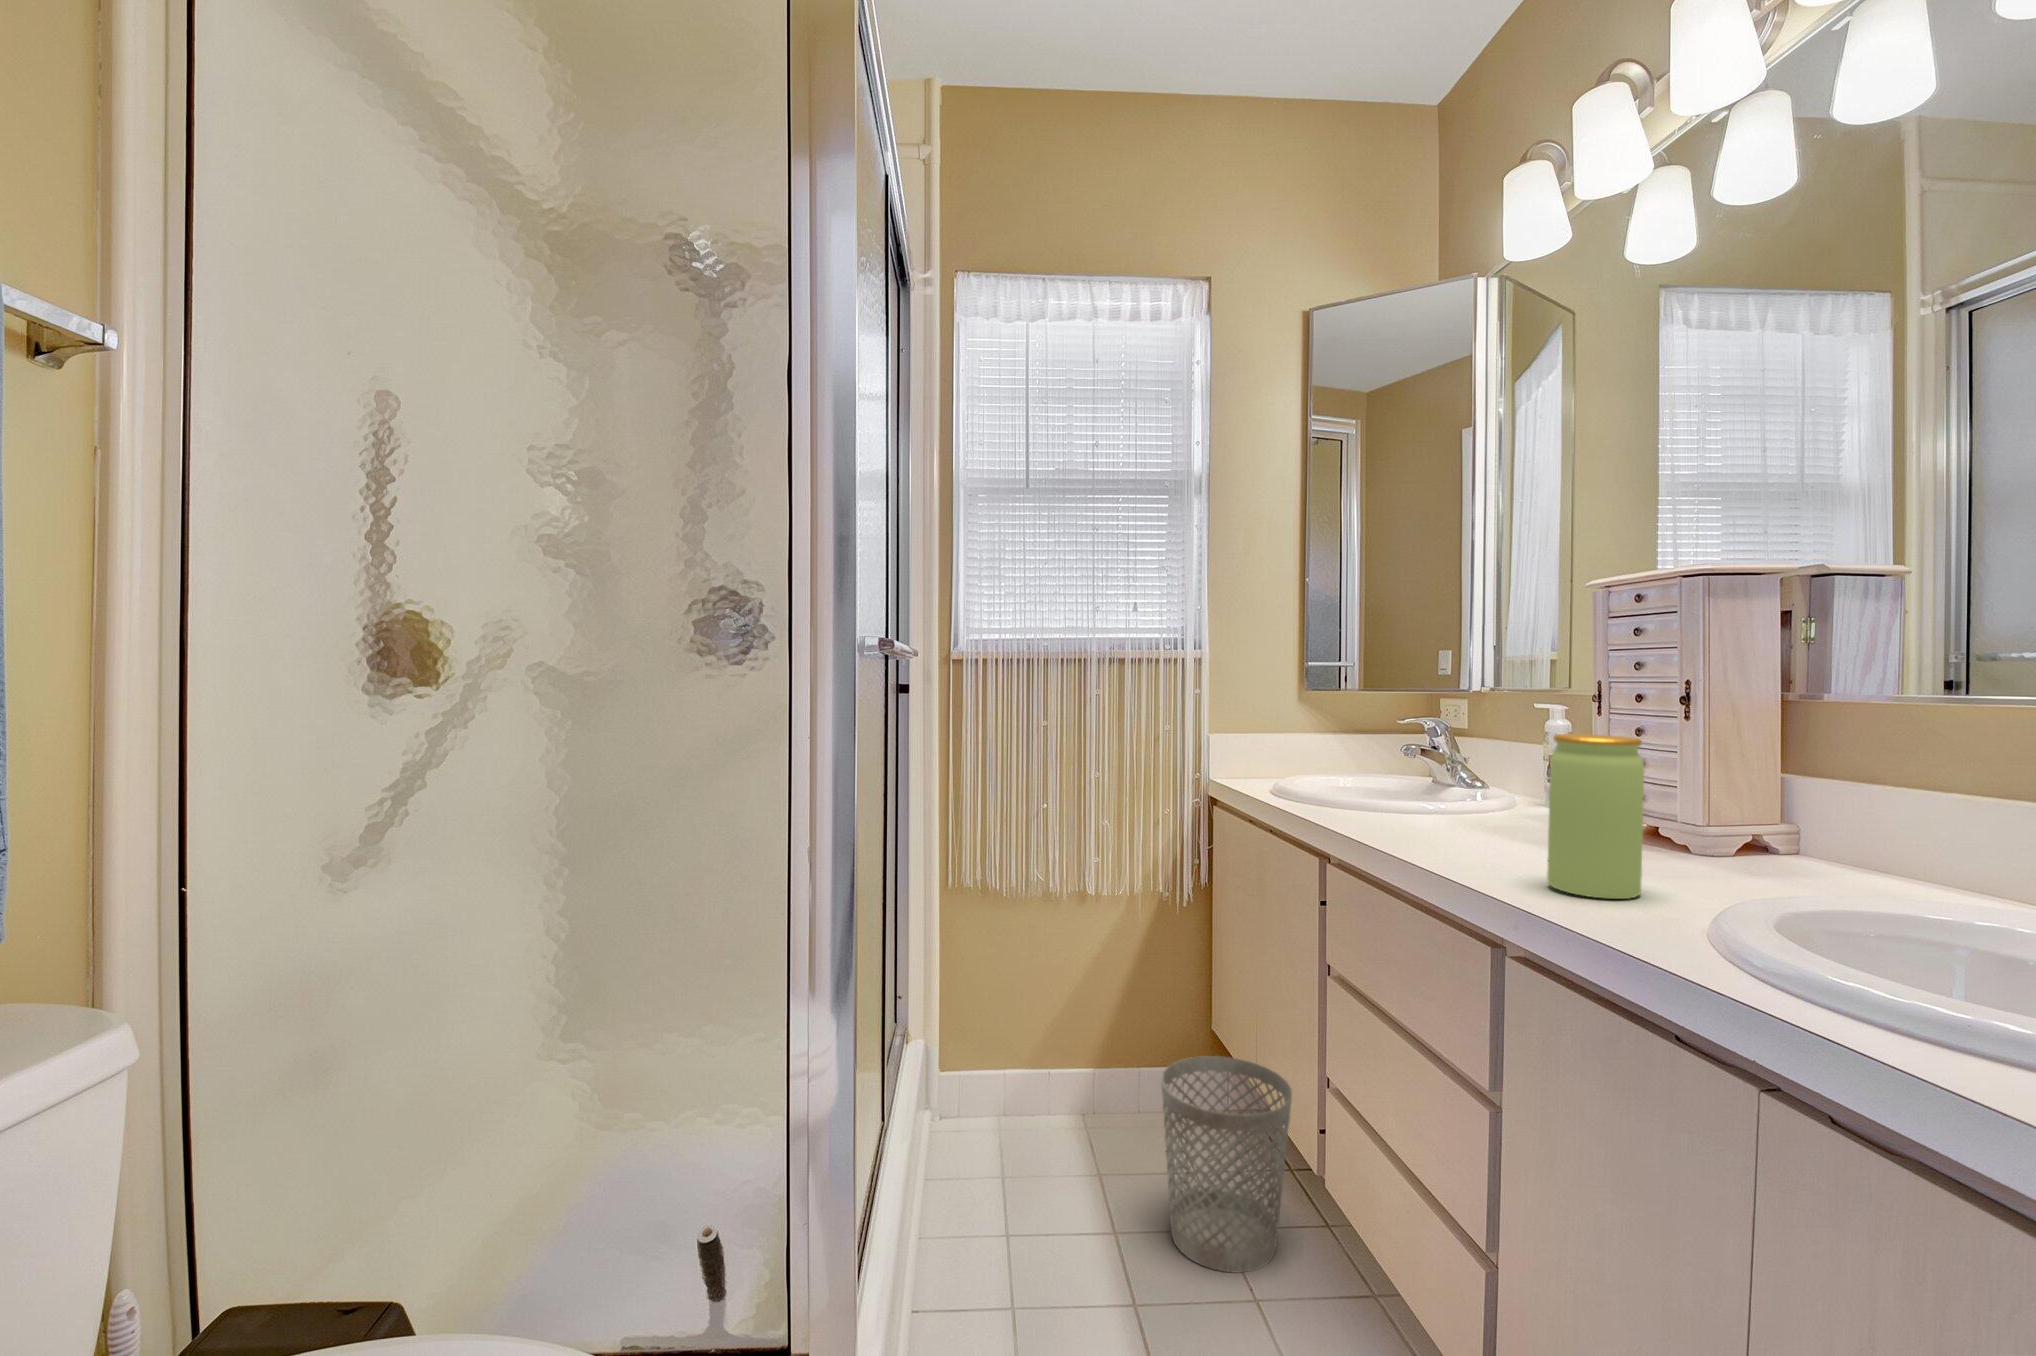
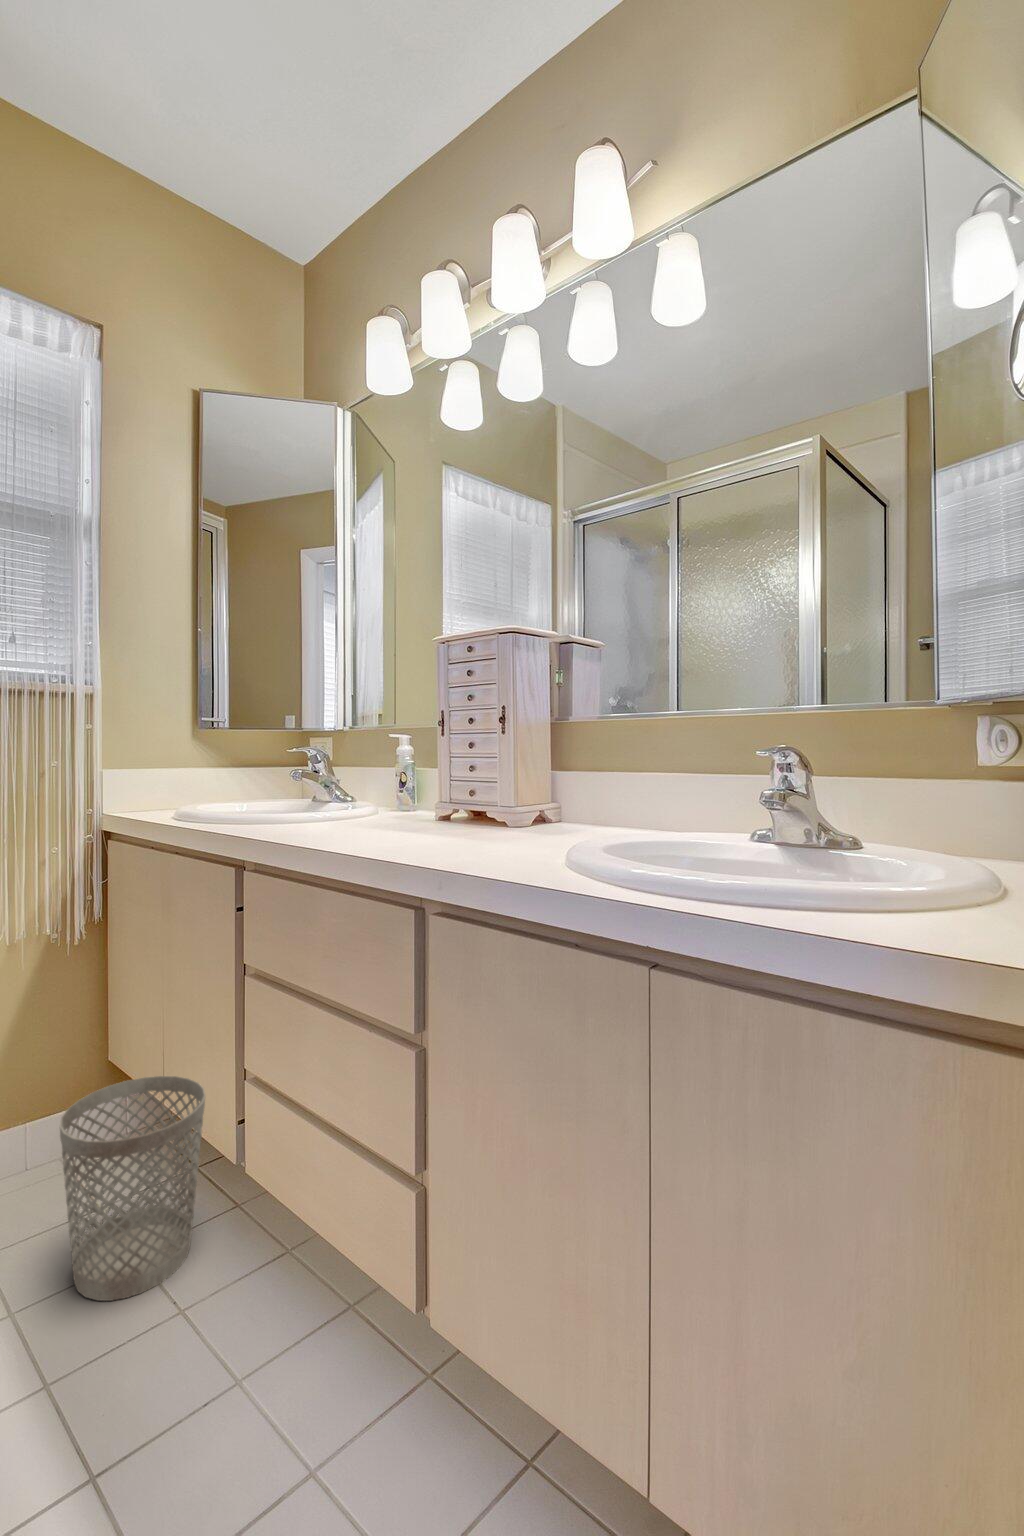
jar: present [1547,734,1644,899] -> none [445,728,509,854]

